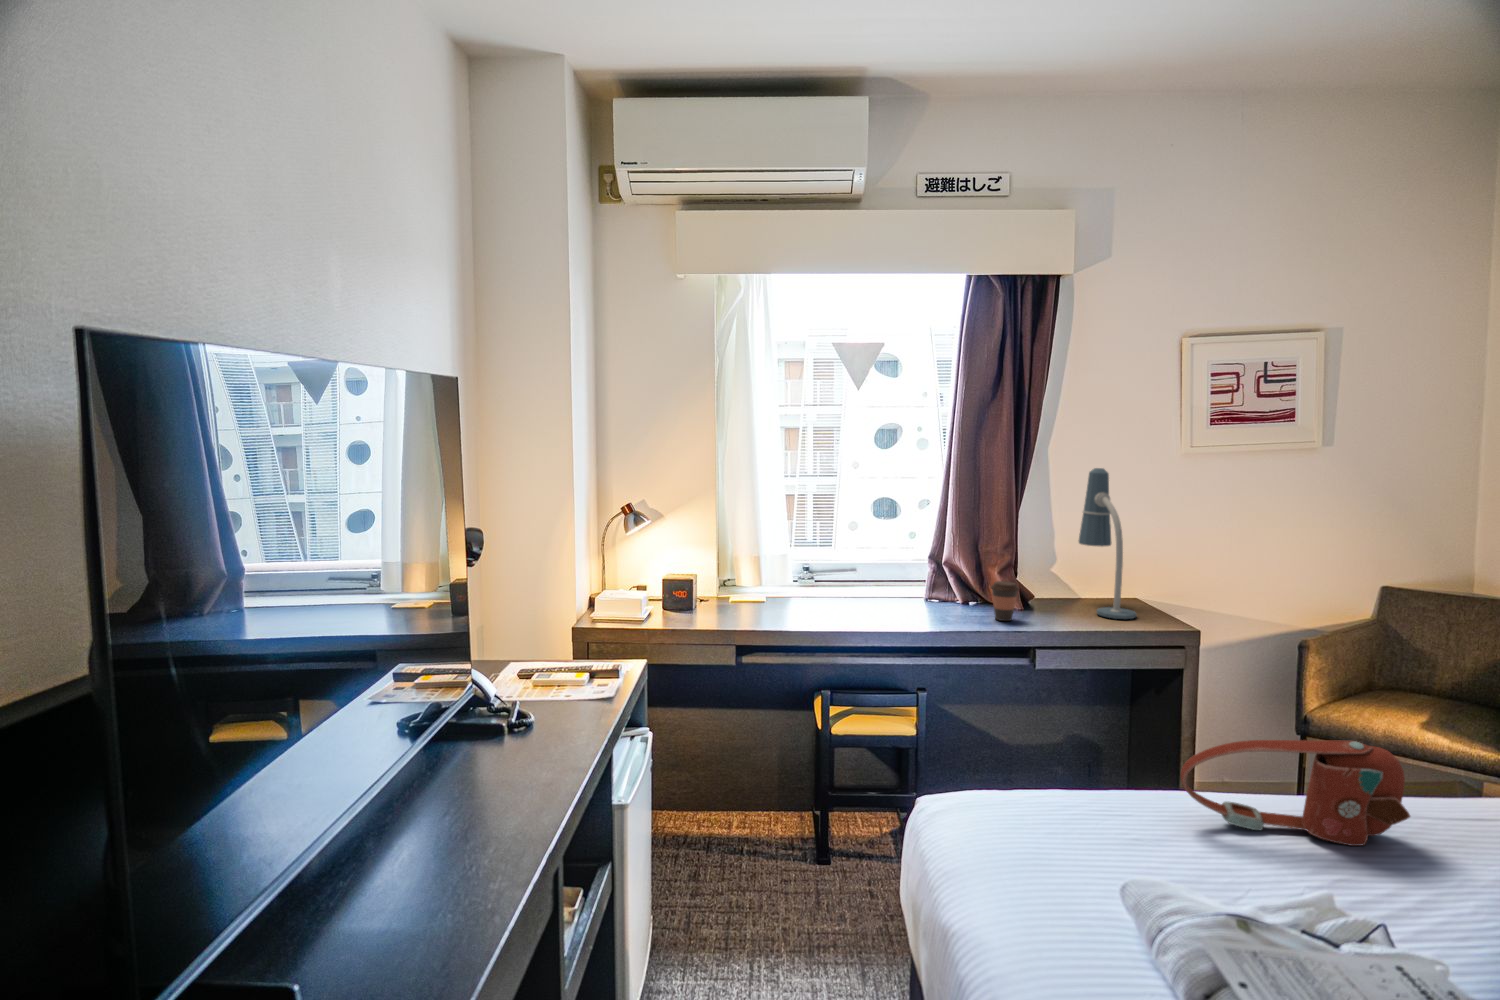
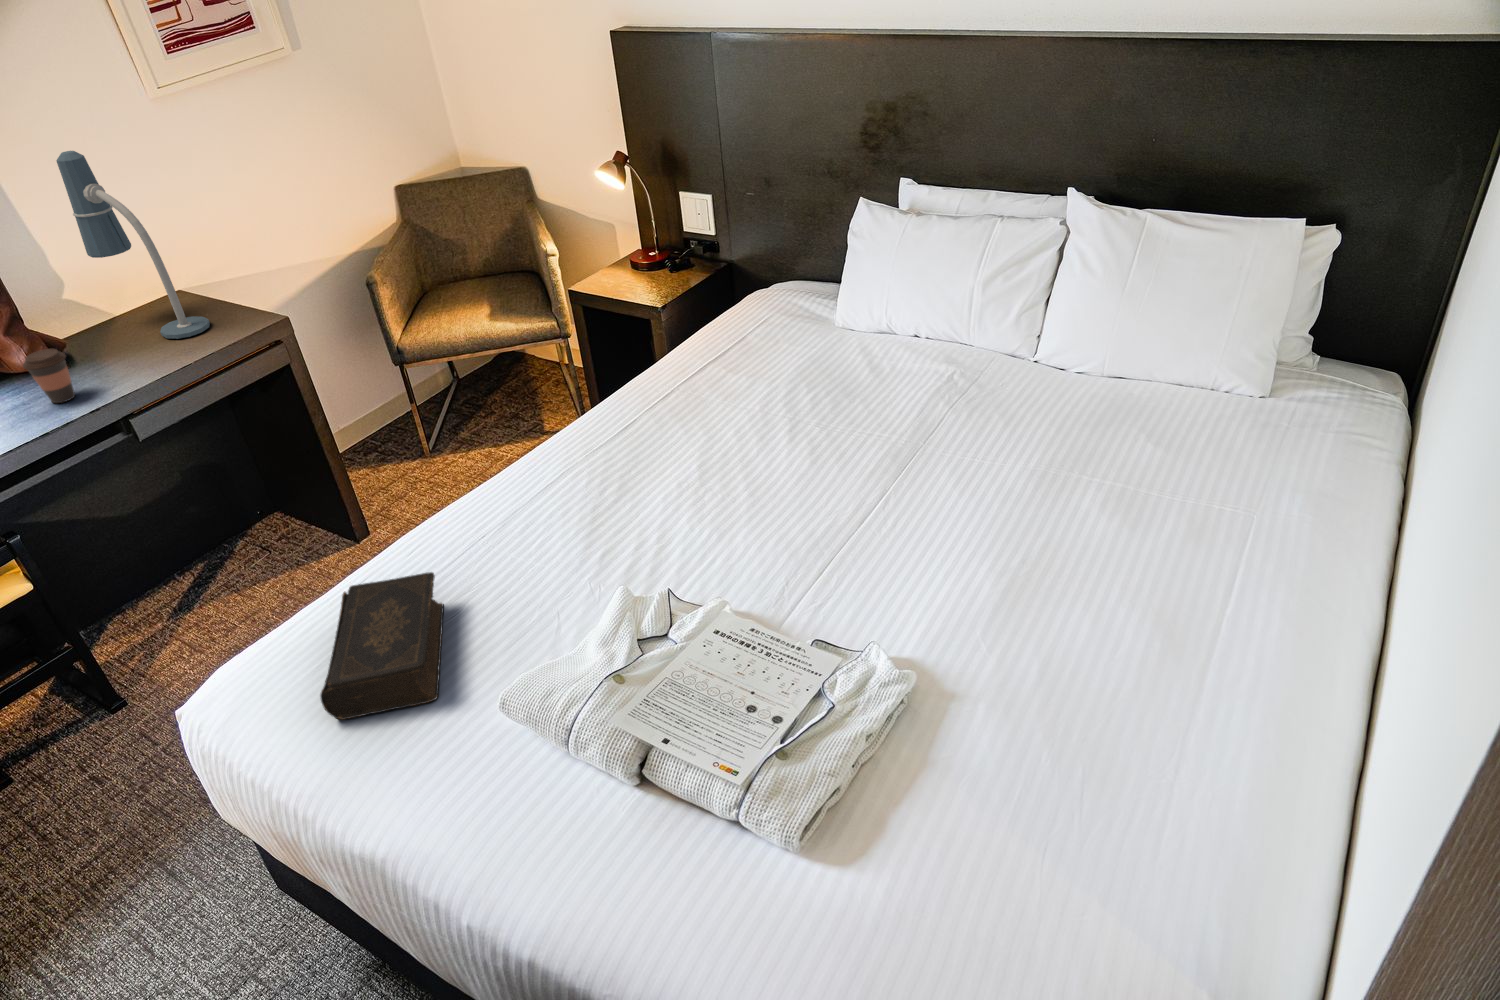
handbag: present [1181,740,1410,846] -> none [434,412,609,539]
book: none [993,781,1151,883] -> present [320,572,443,719]

